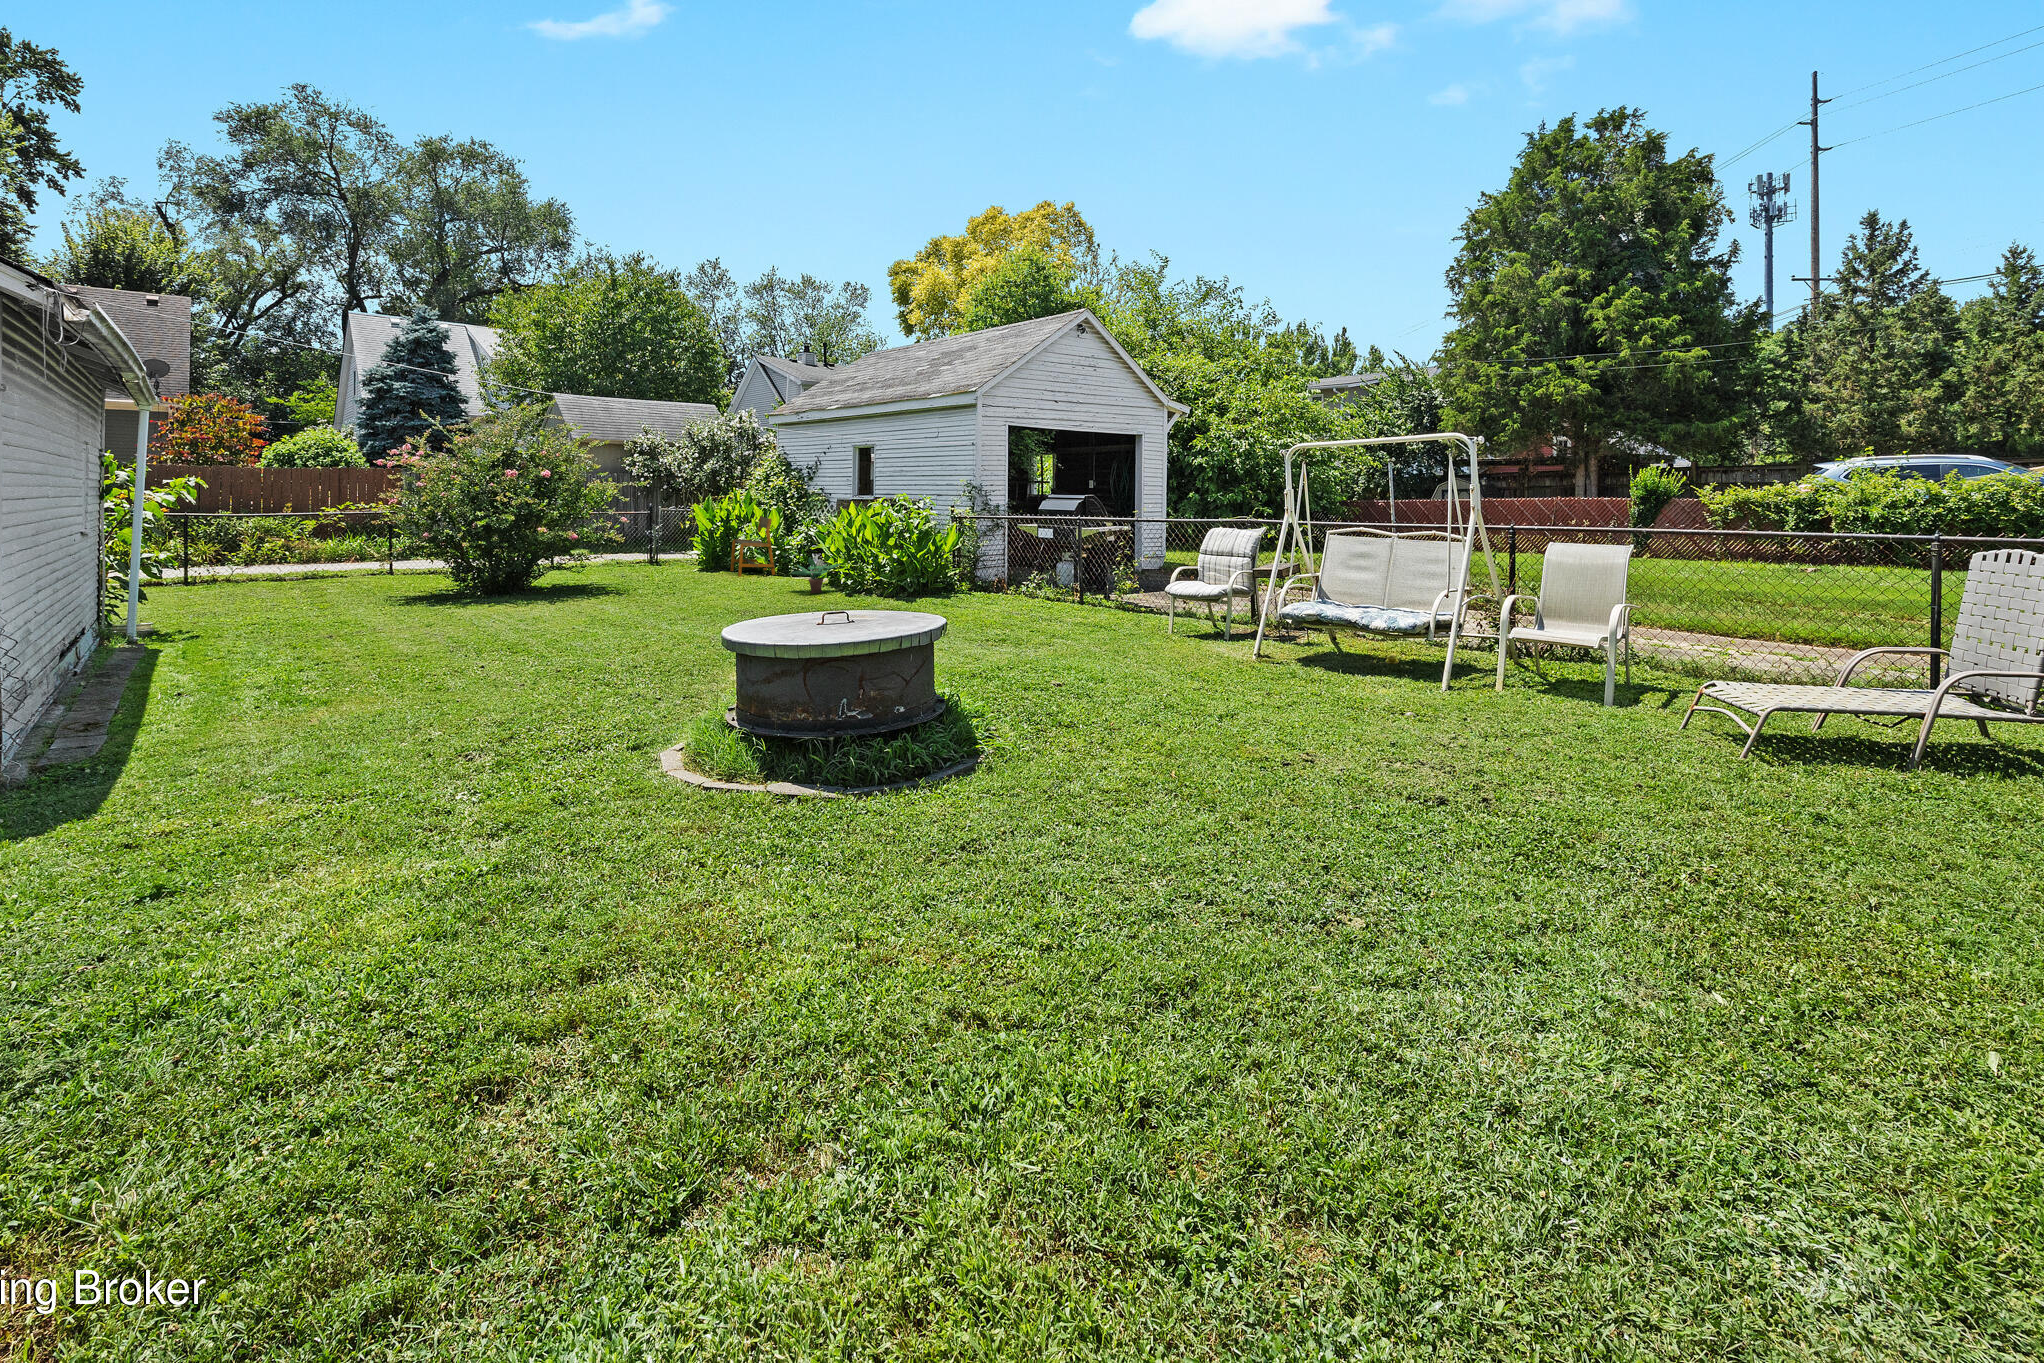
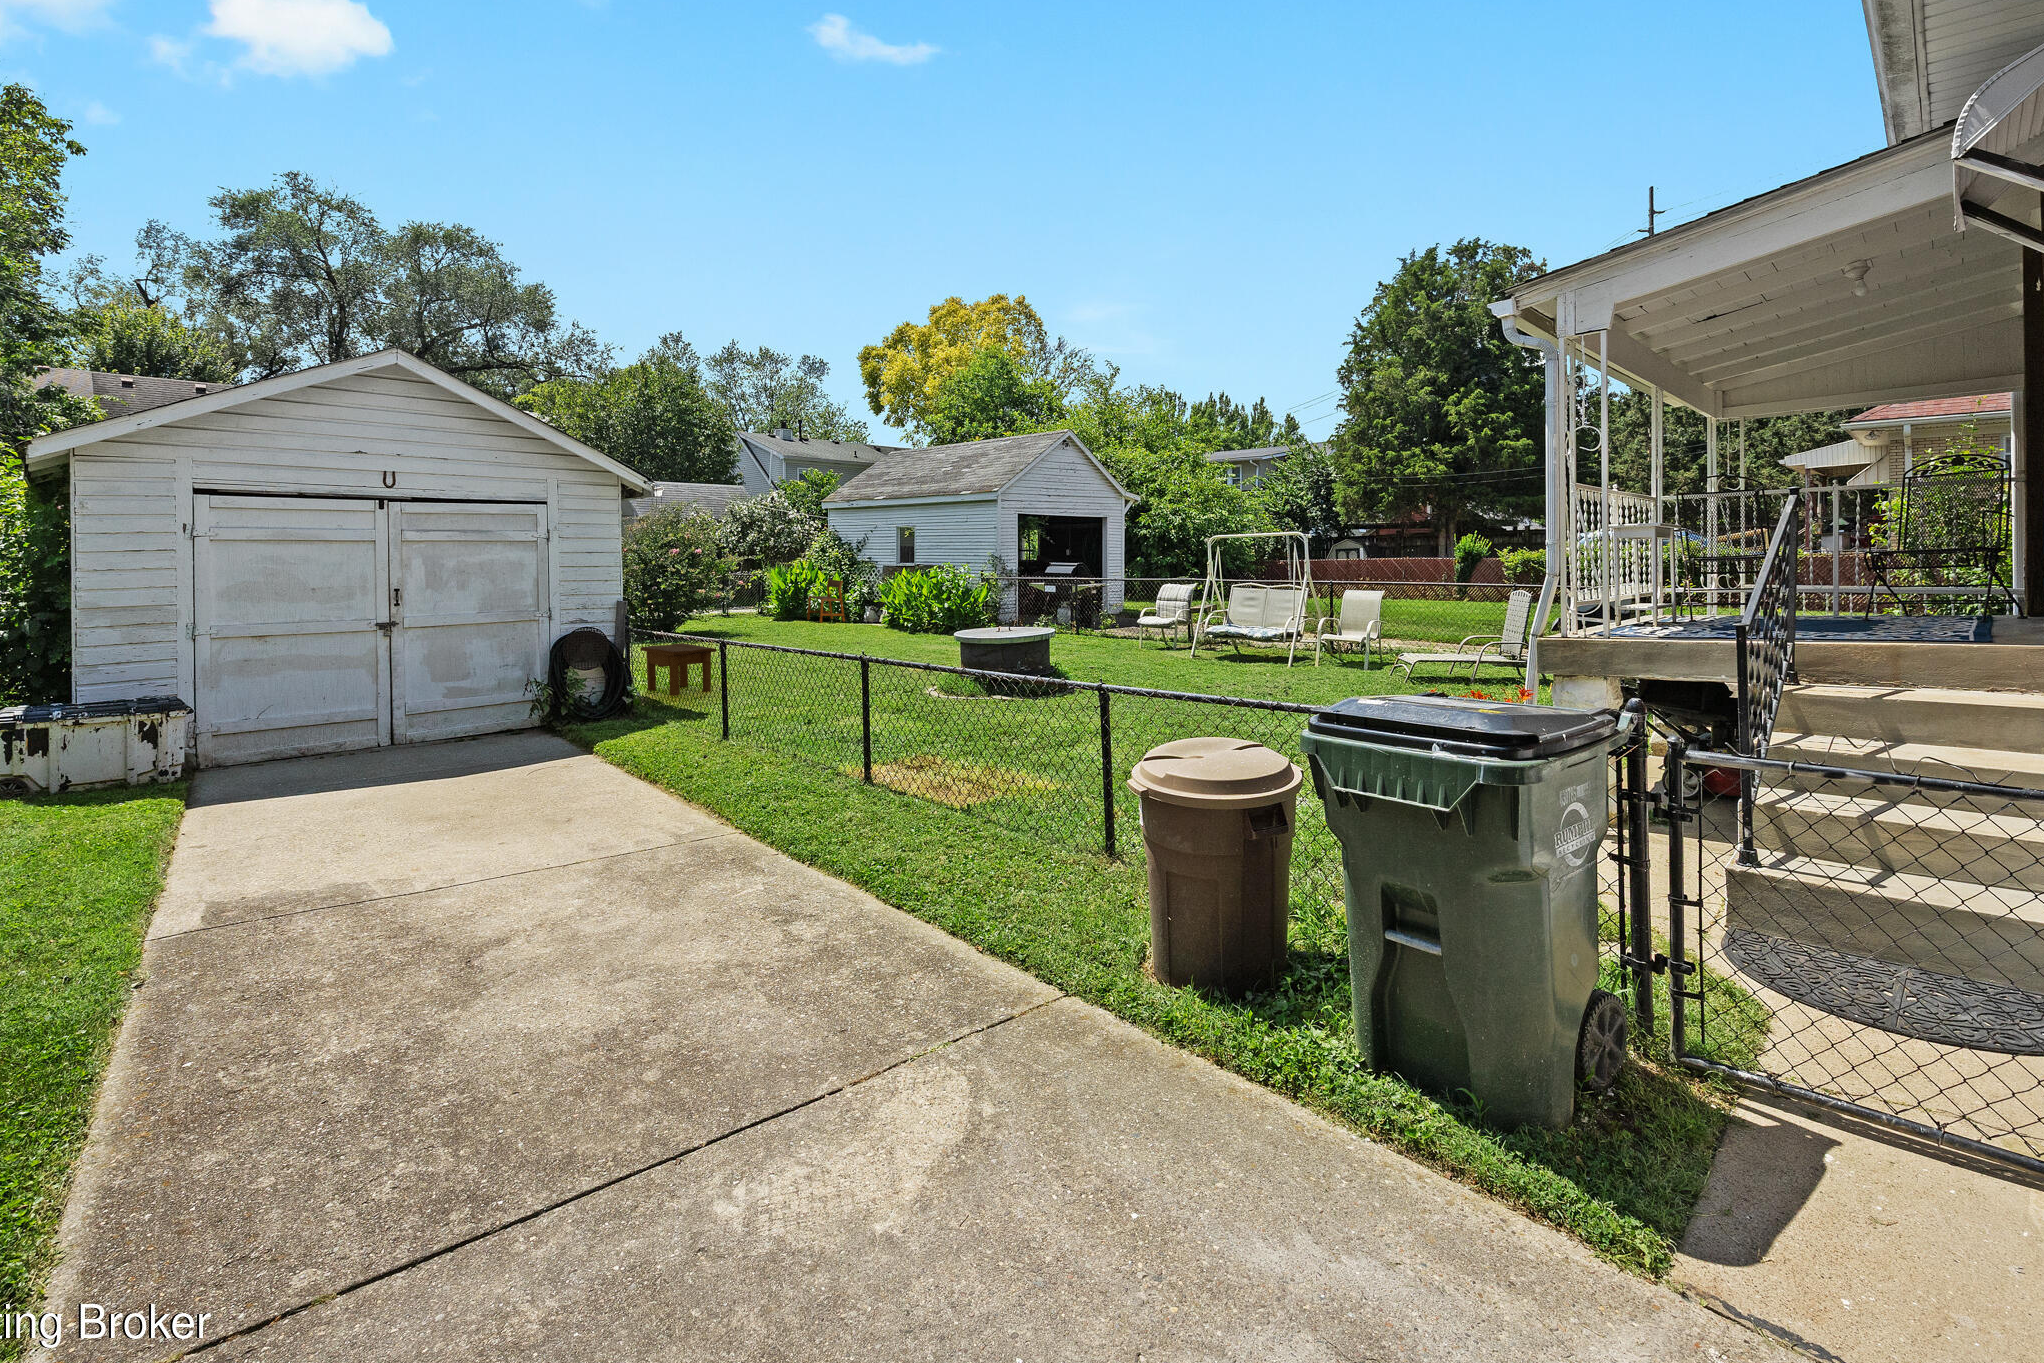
potted plant: present [791,557,840,593] -> none [876,607,912,631]
side table: none [43,642,187,769] -> present [641,643,716,695]

